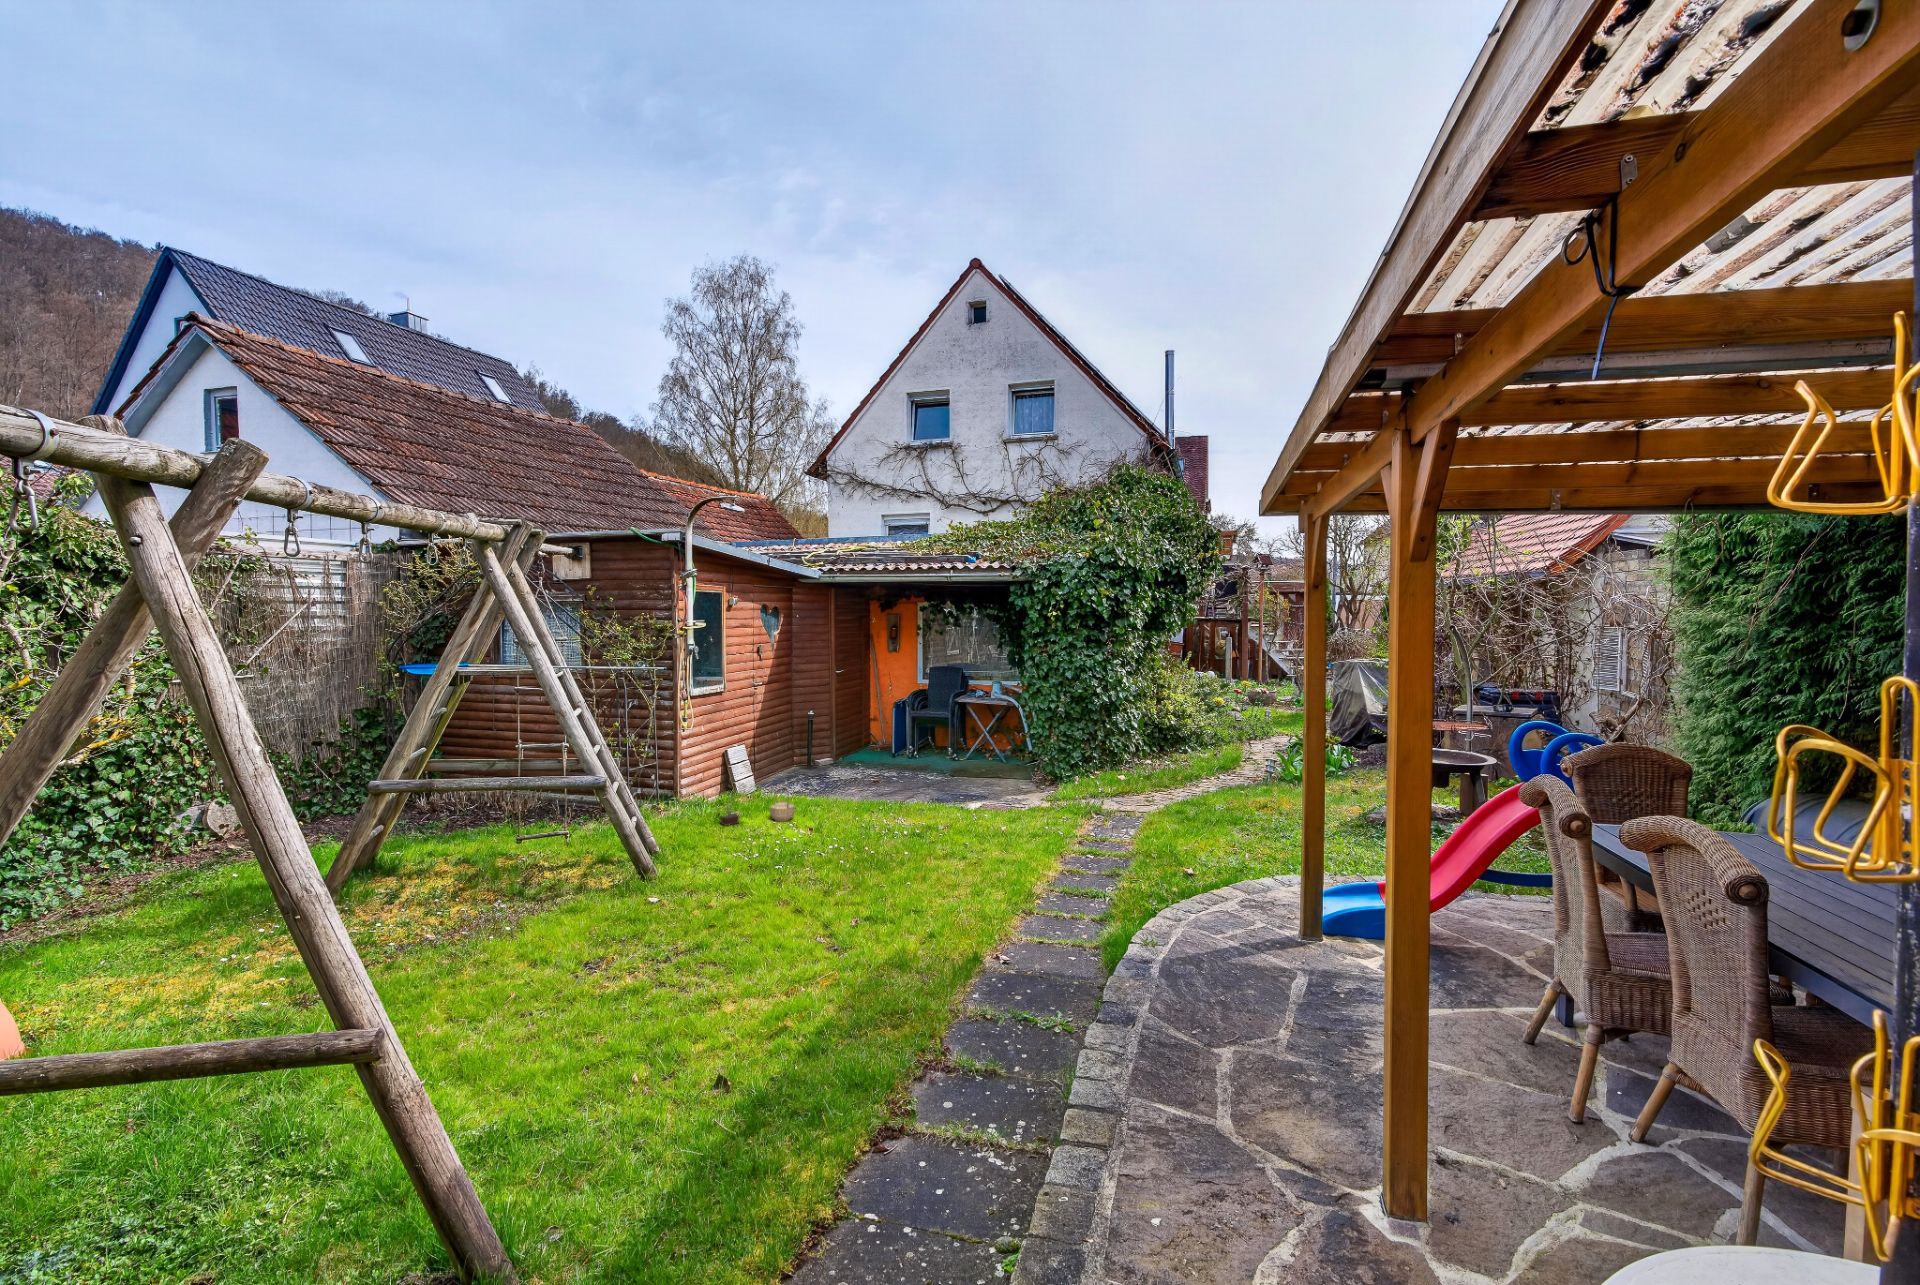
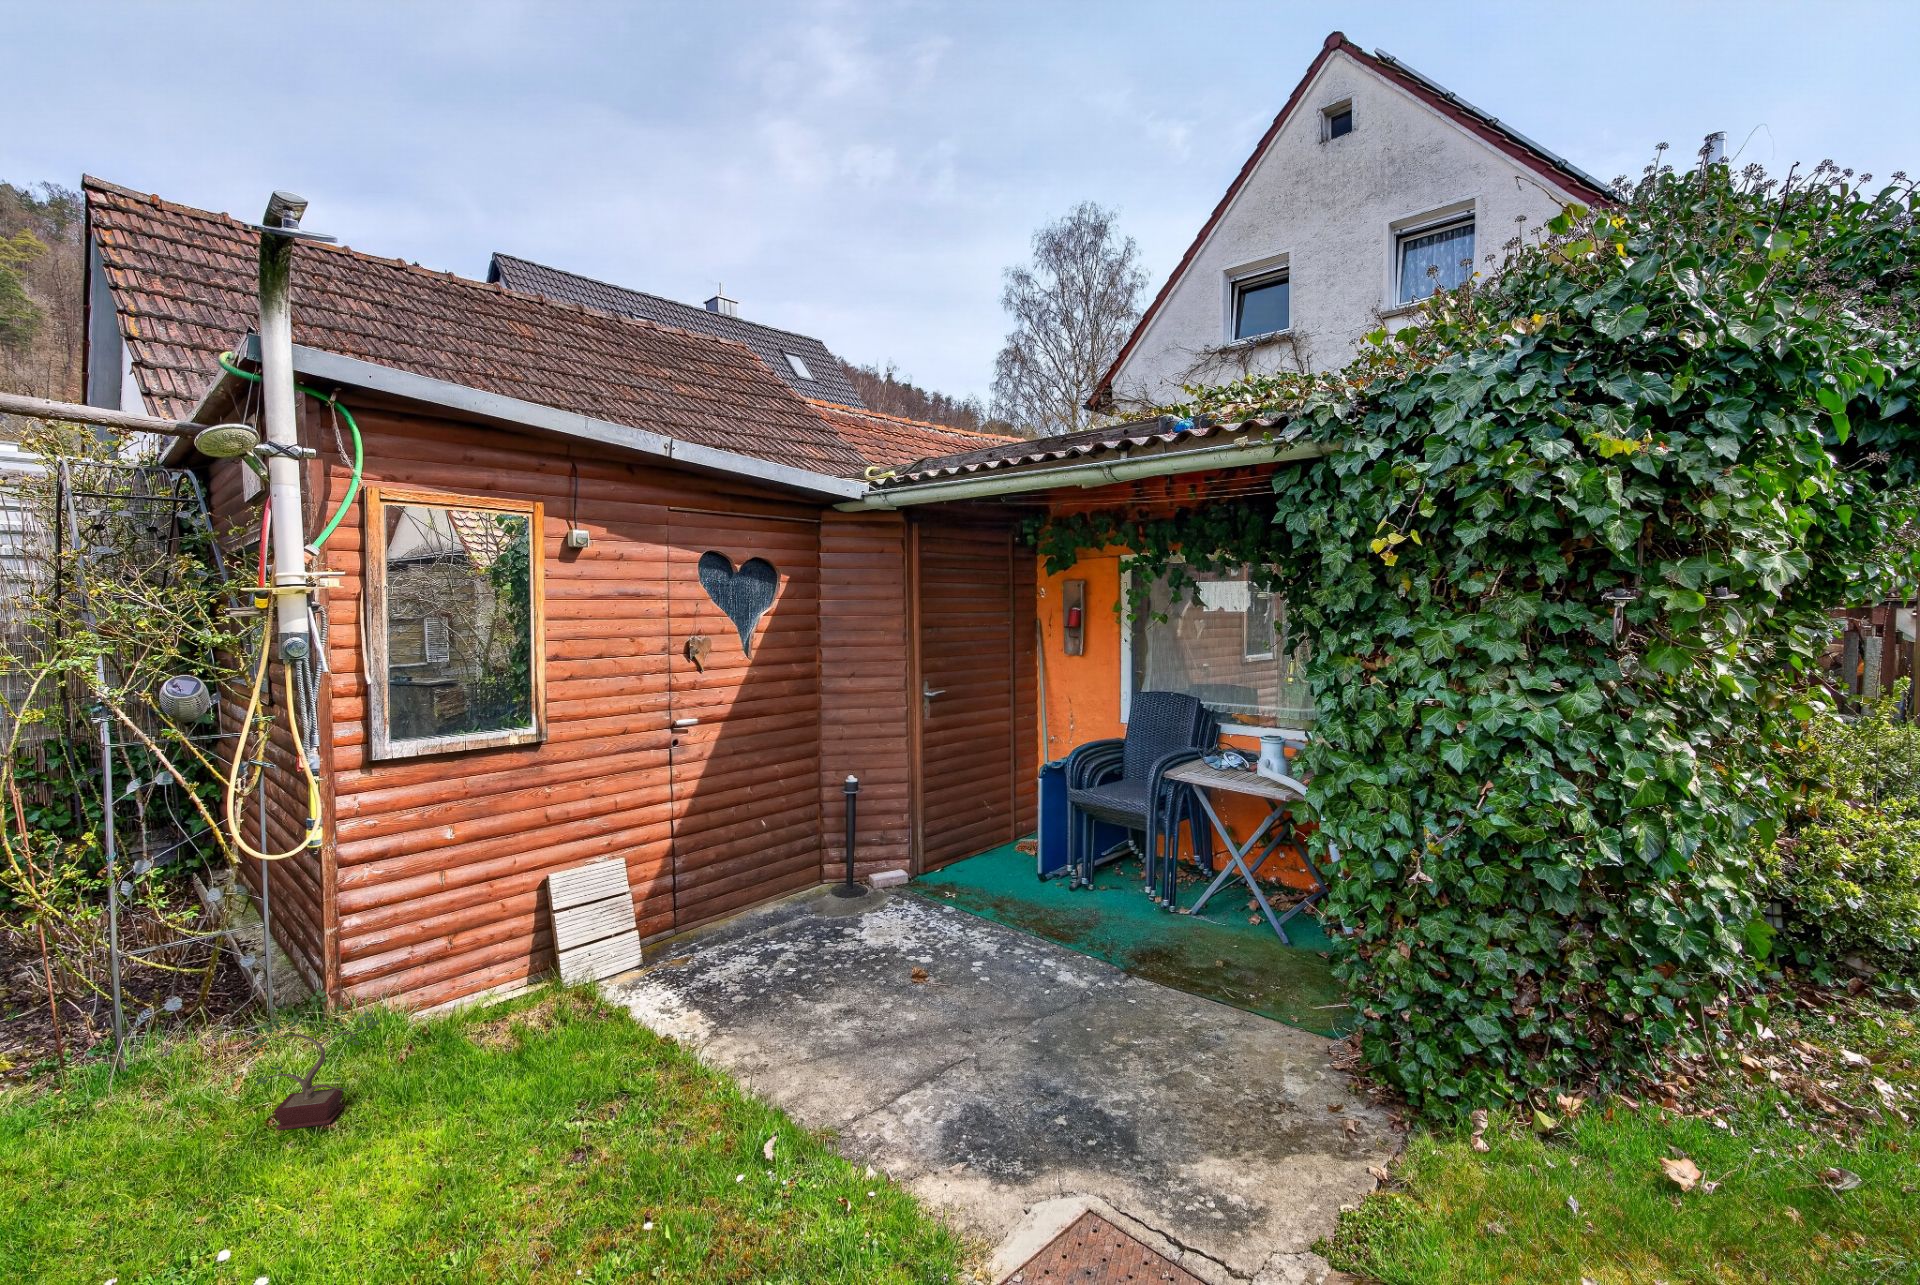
basket: present [770,784,795,822] -> none [409,1017,491,1143]

